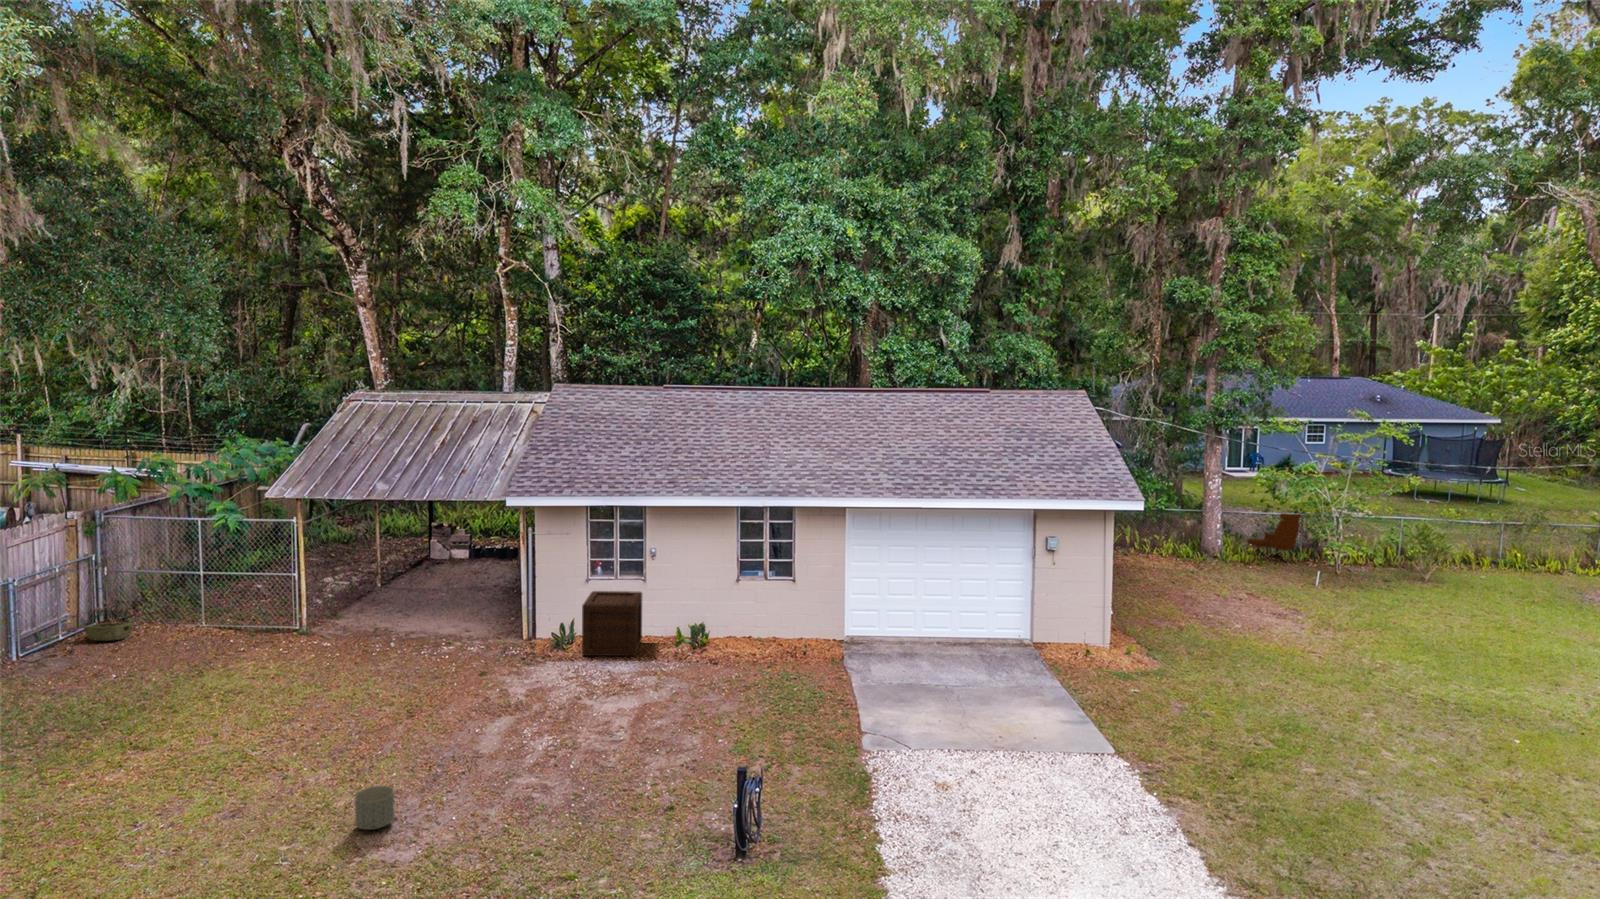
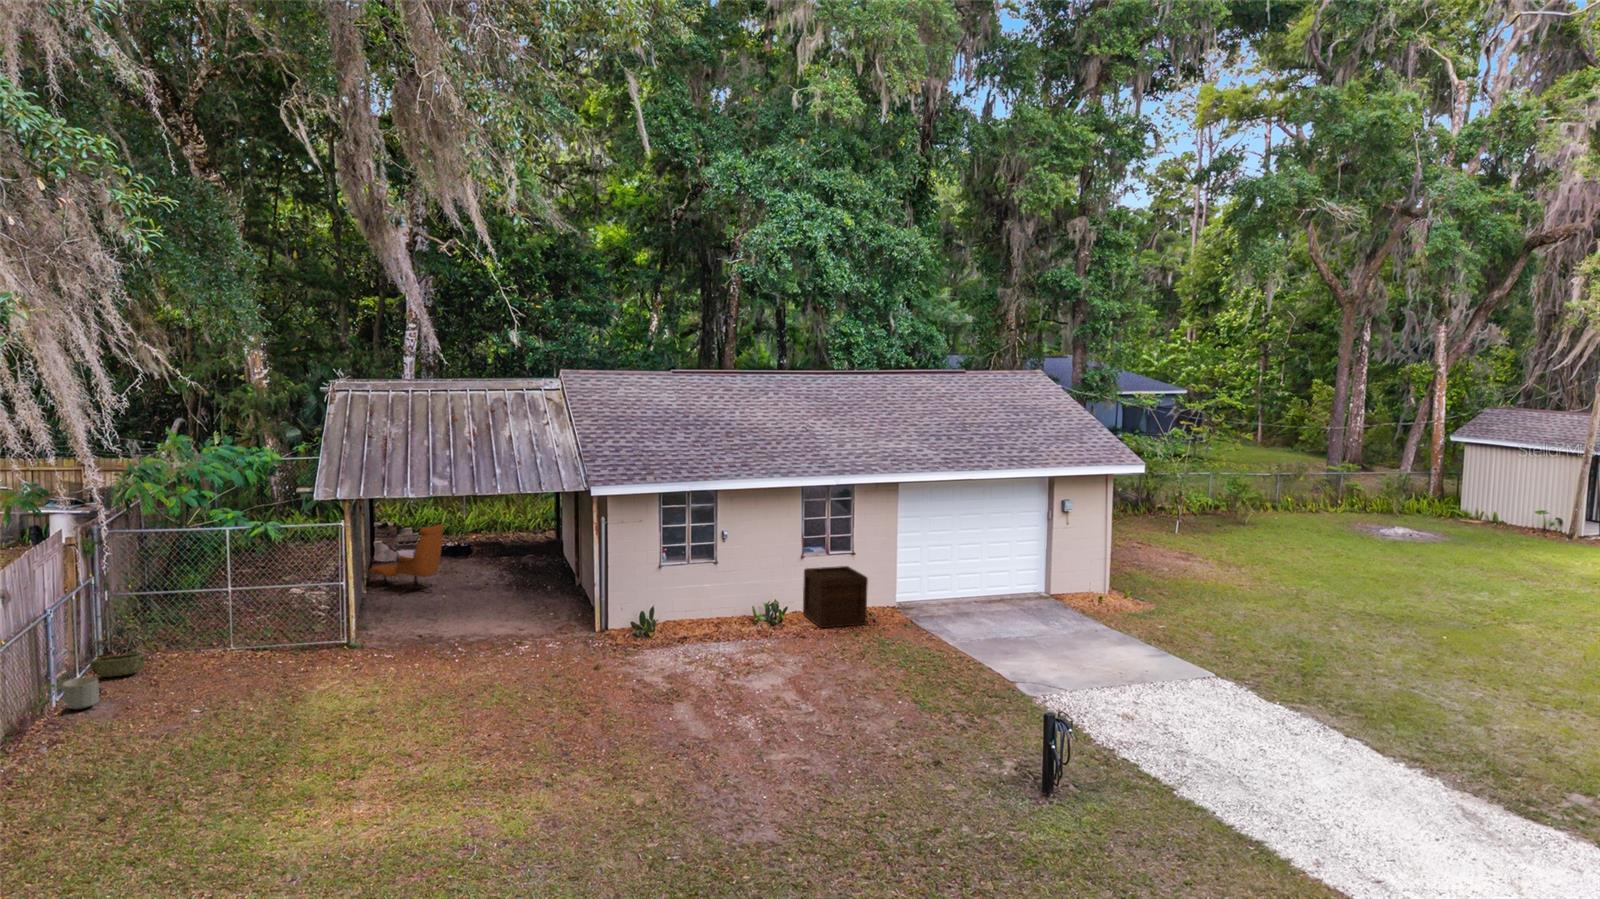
lounge chair: present [1247,513,1301,559] -> present [369,524,444,592]
wooden crate: present [582,591,642,656] -> present [803,566,868,628]
planter: present [355,786,394,830] -> present [62,677,99,710]

